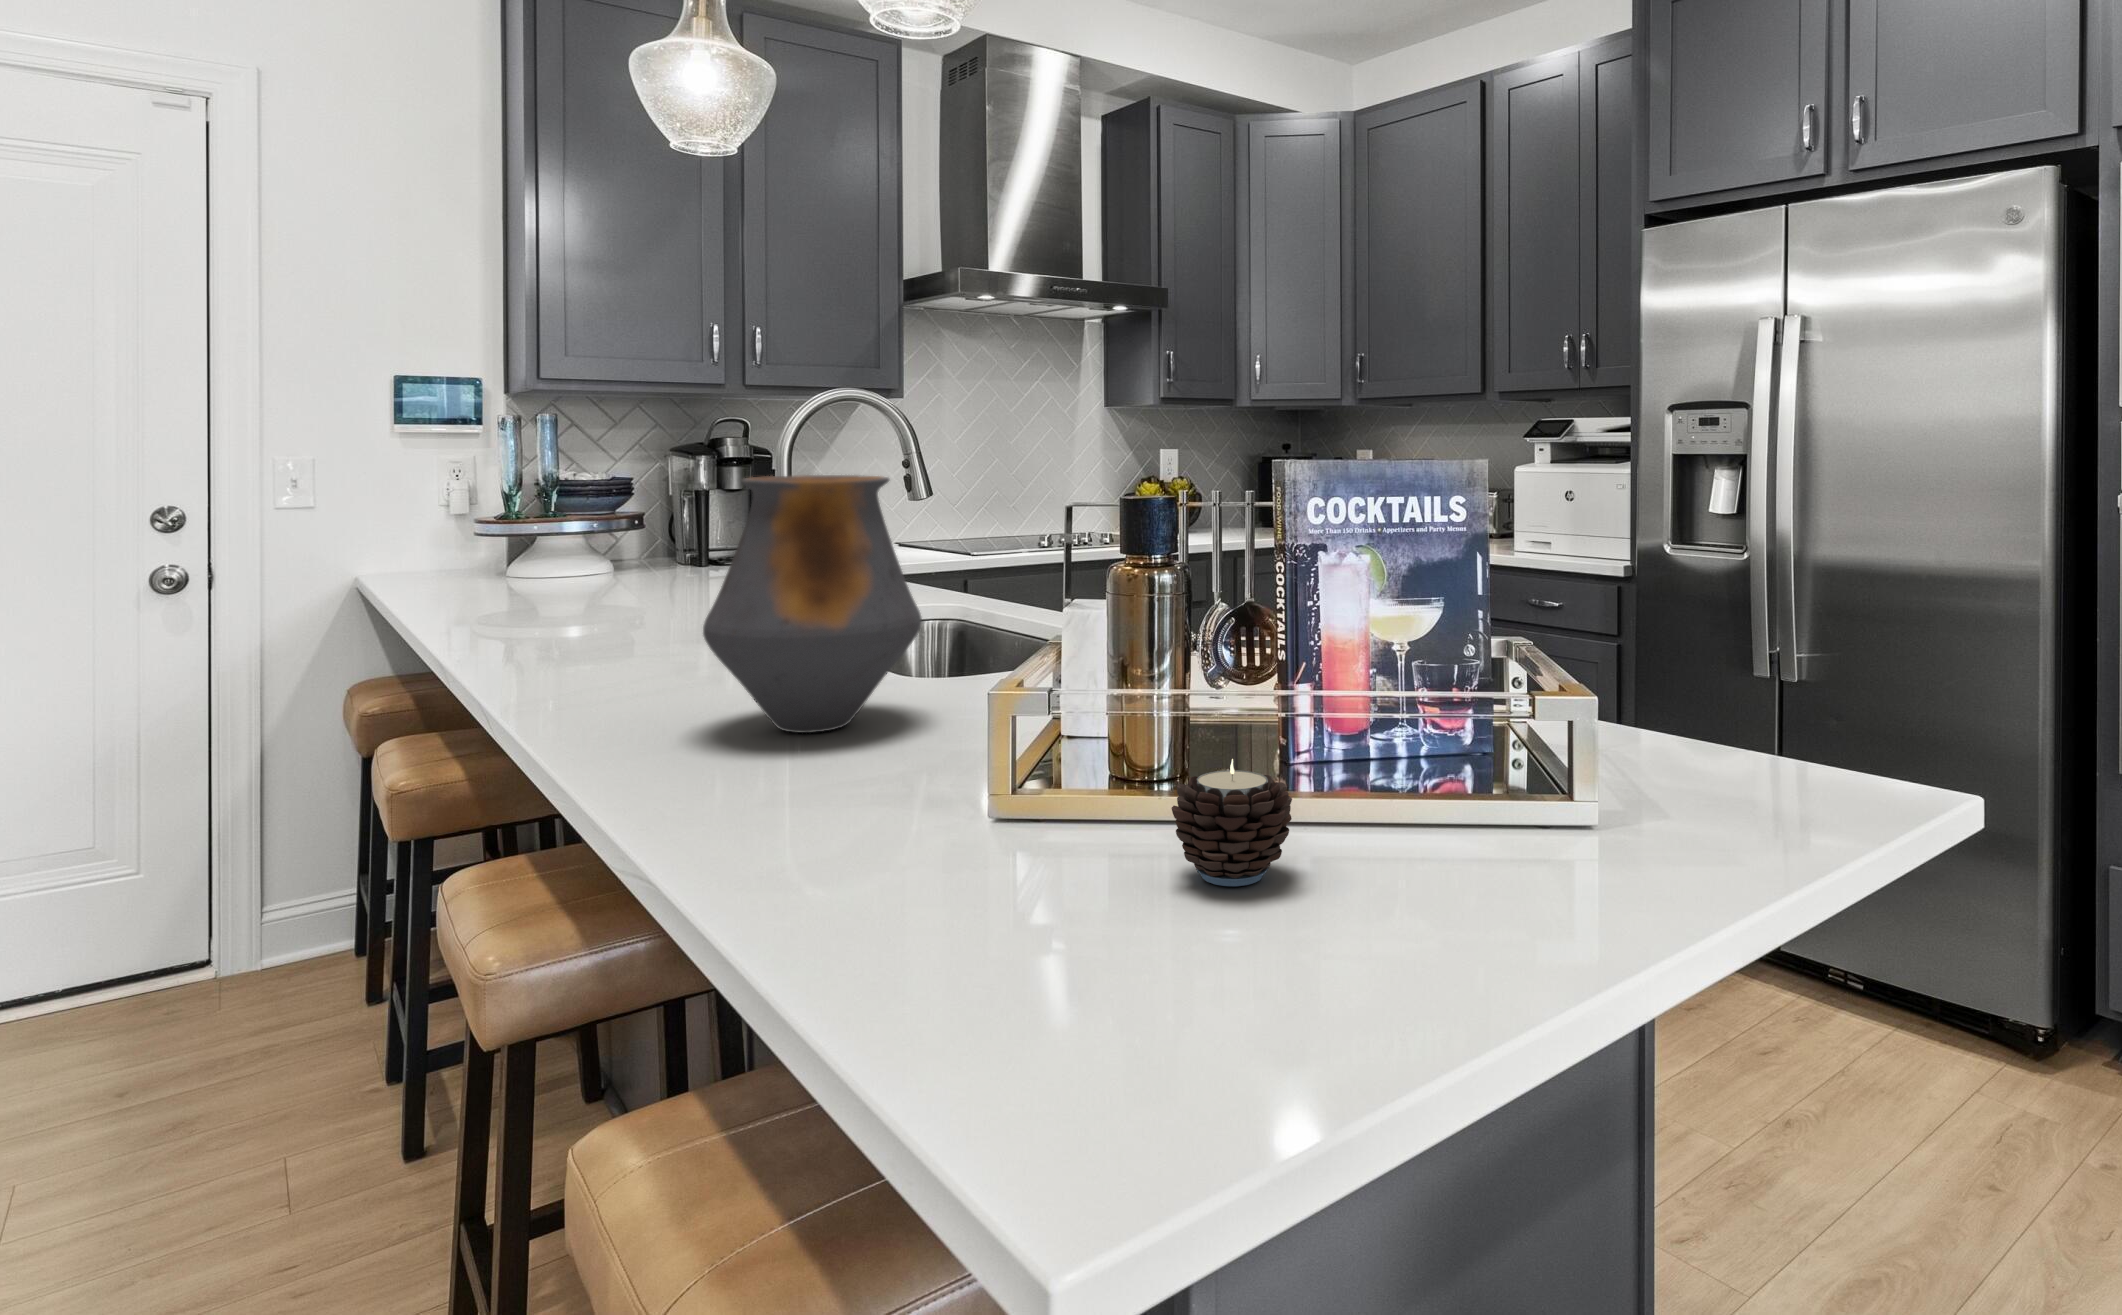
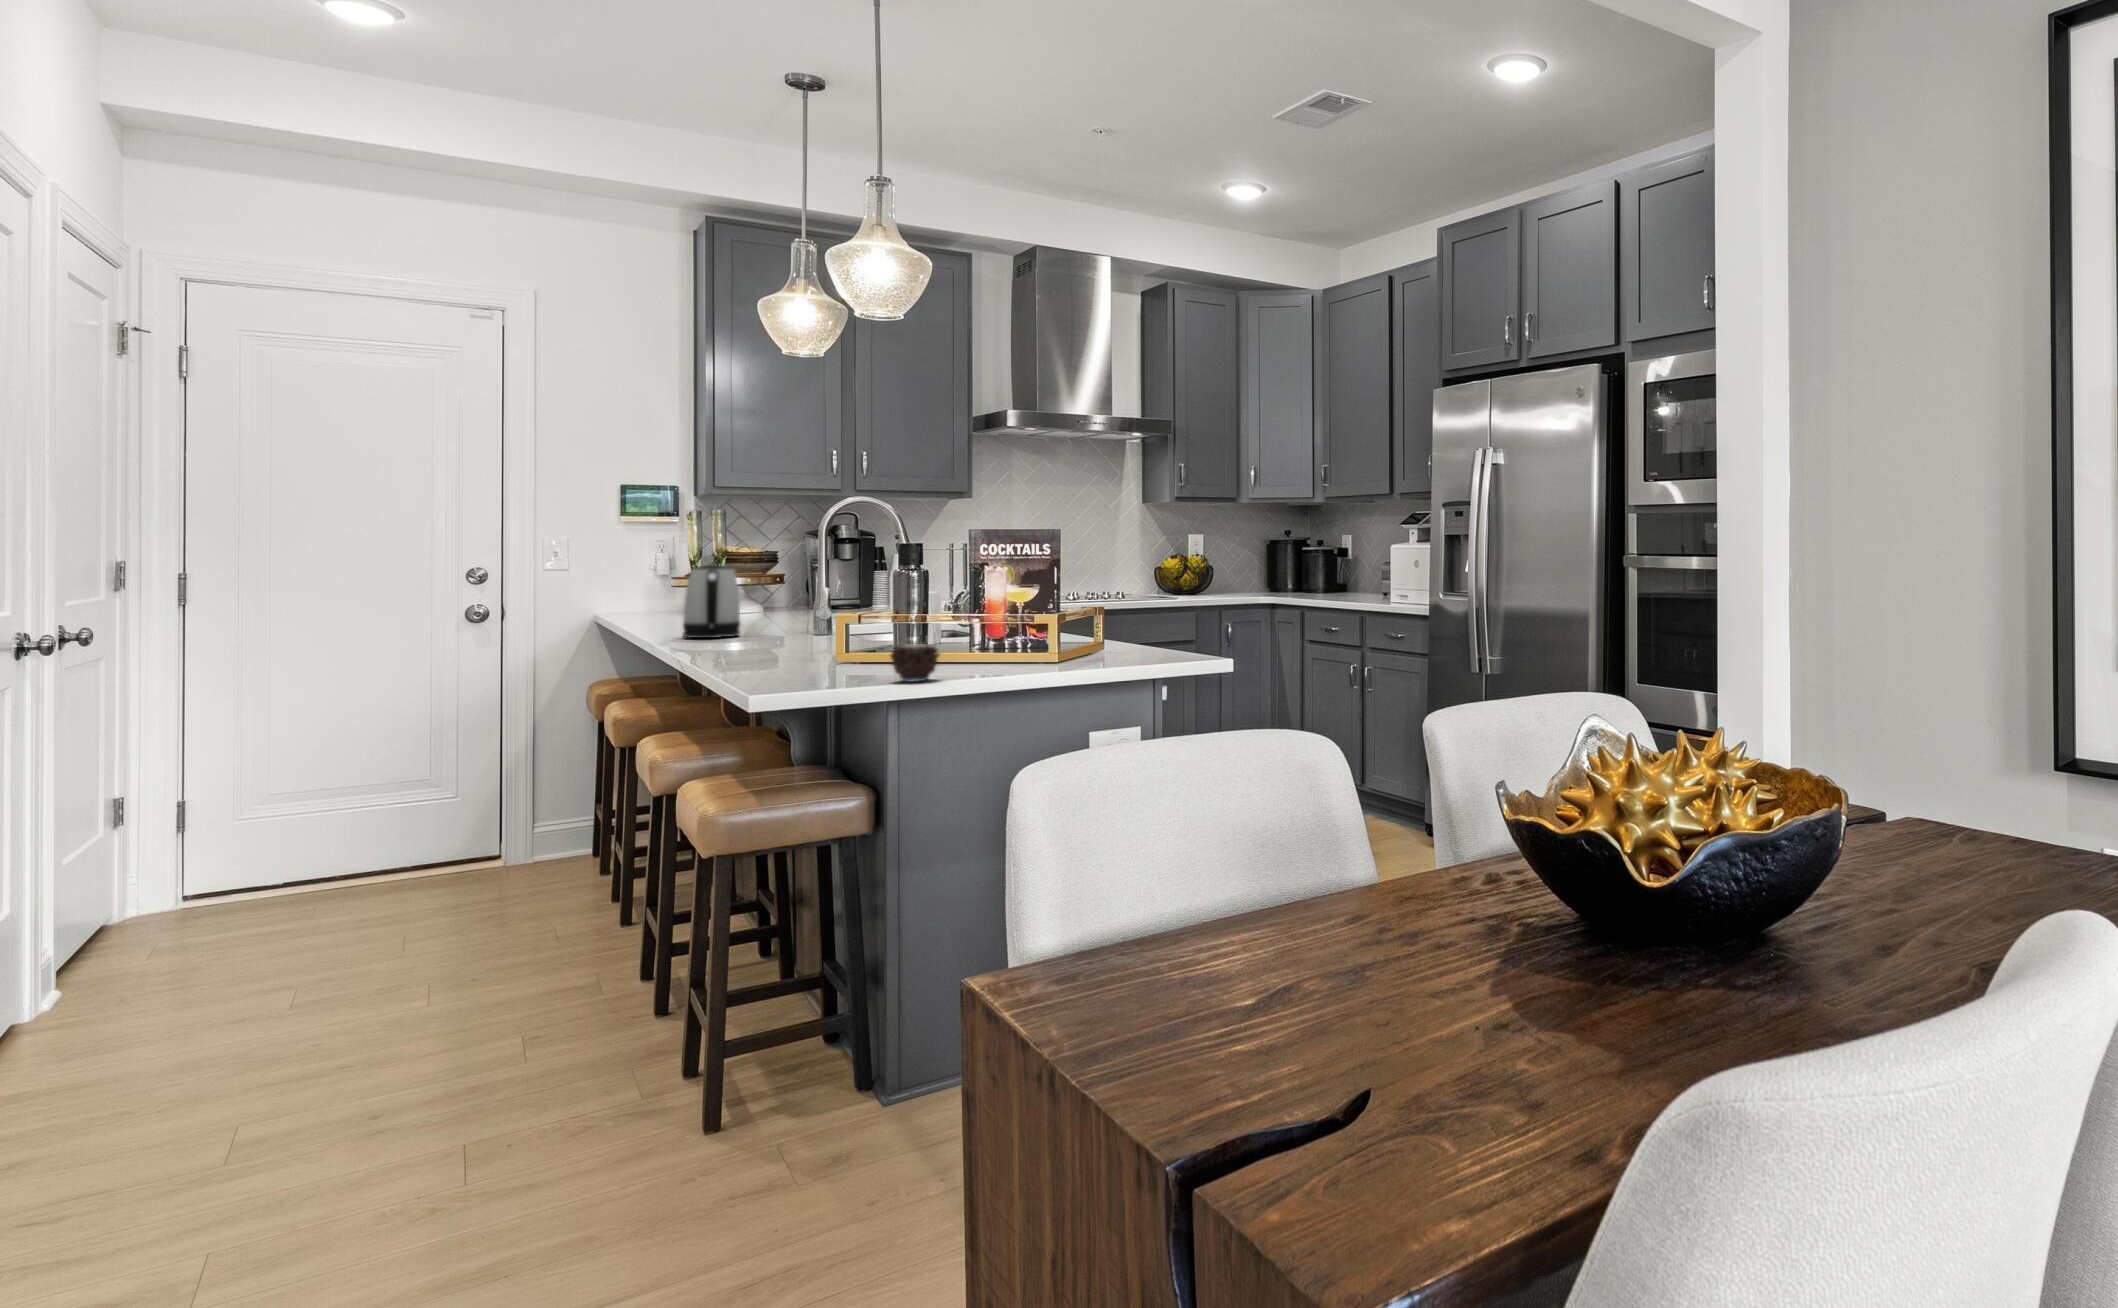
vase: present [703,475,922,733] -> none [752,540,863,658]
kettle: none [519,512,619,649] -> present [683,564,740,638]

